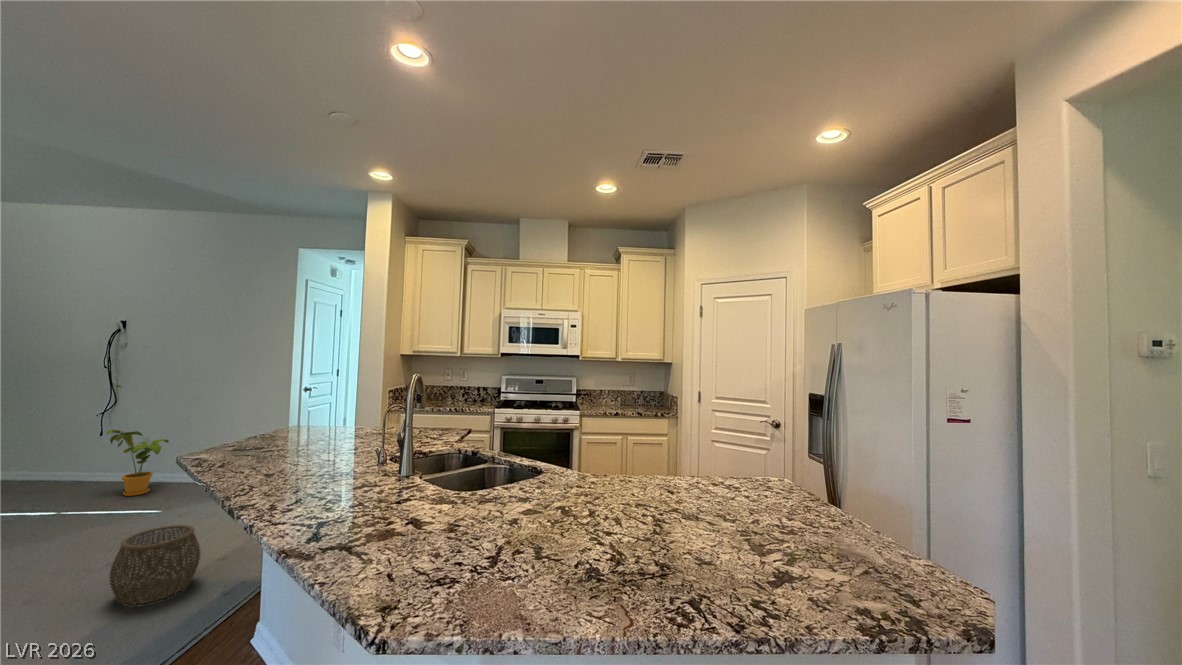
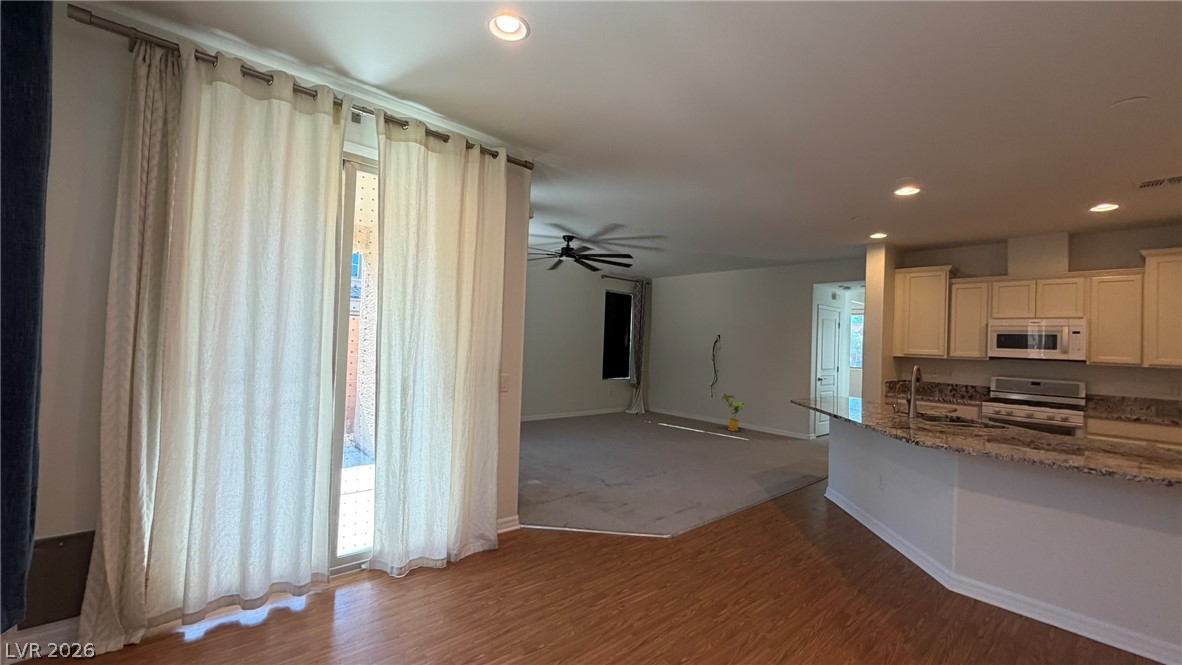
woven basket: present [109,525,201,605] -> none [758,438,792,471]

